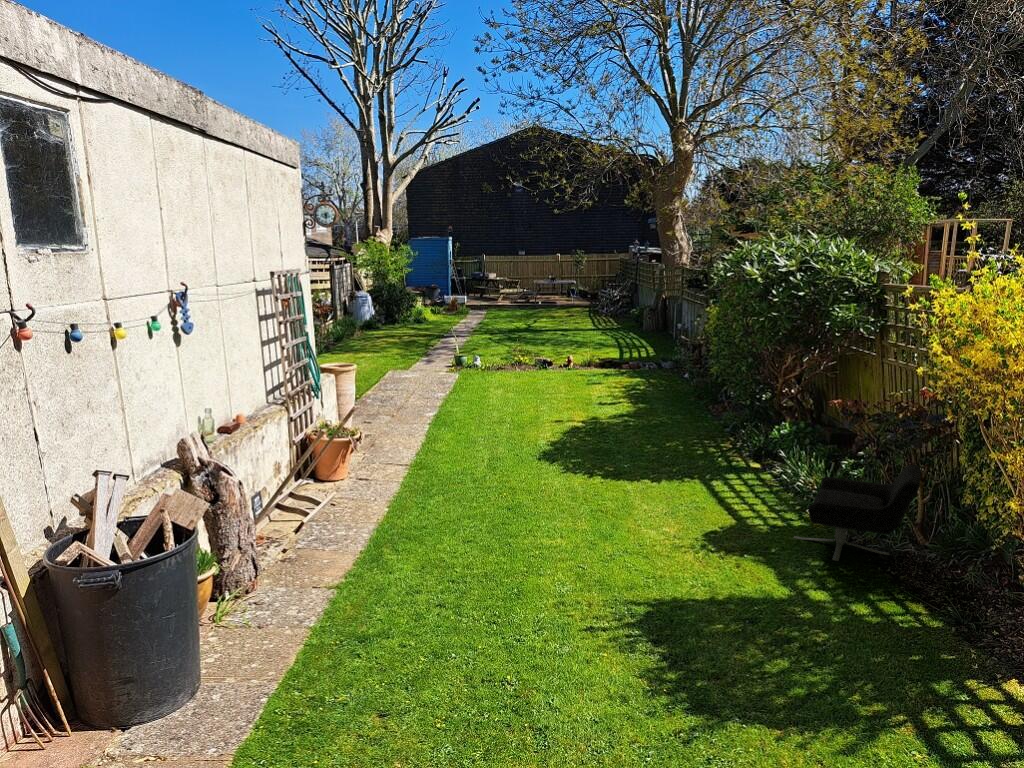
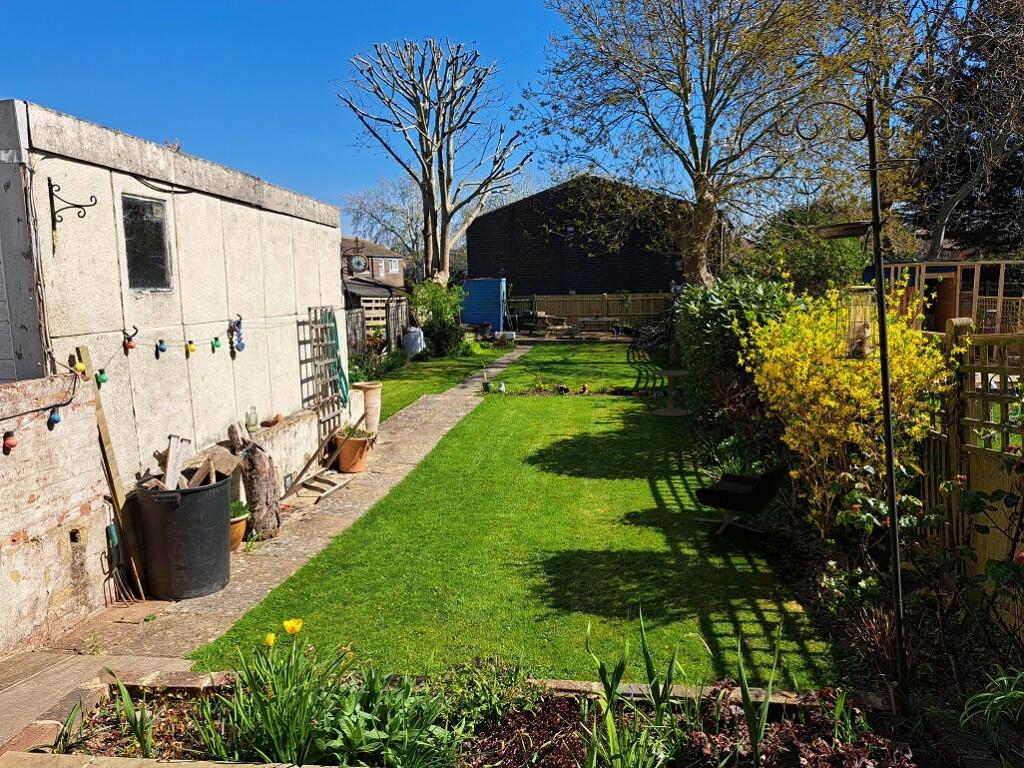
pedestal table: none [659,341,703,394] -> present [652,370,689,416]

